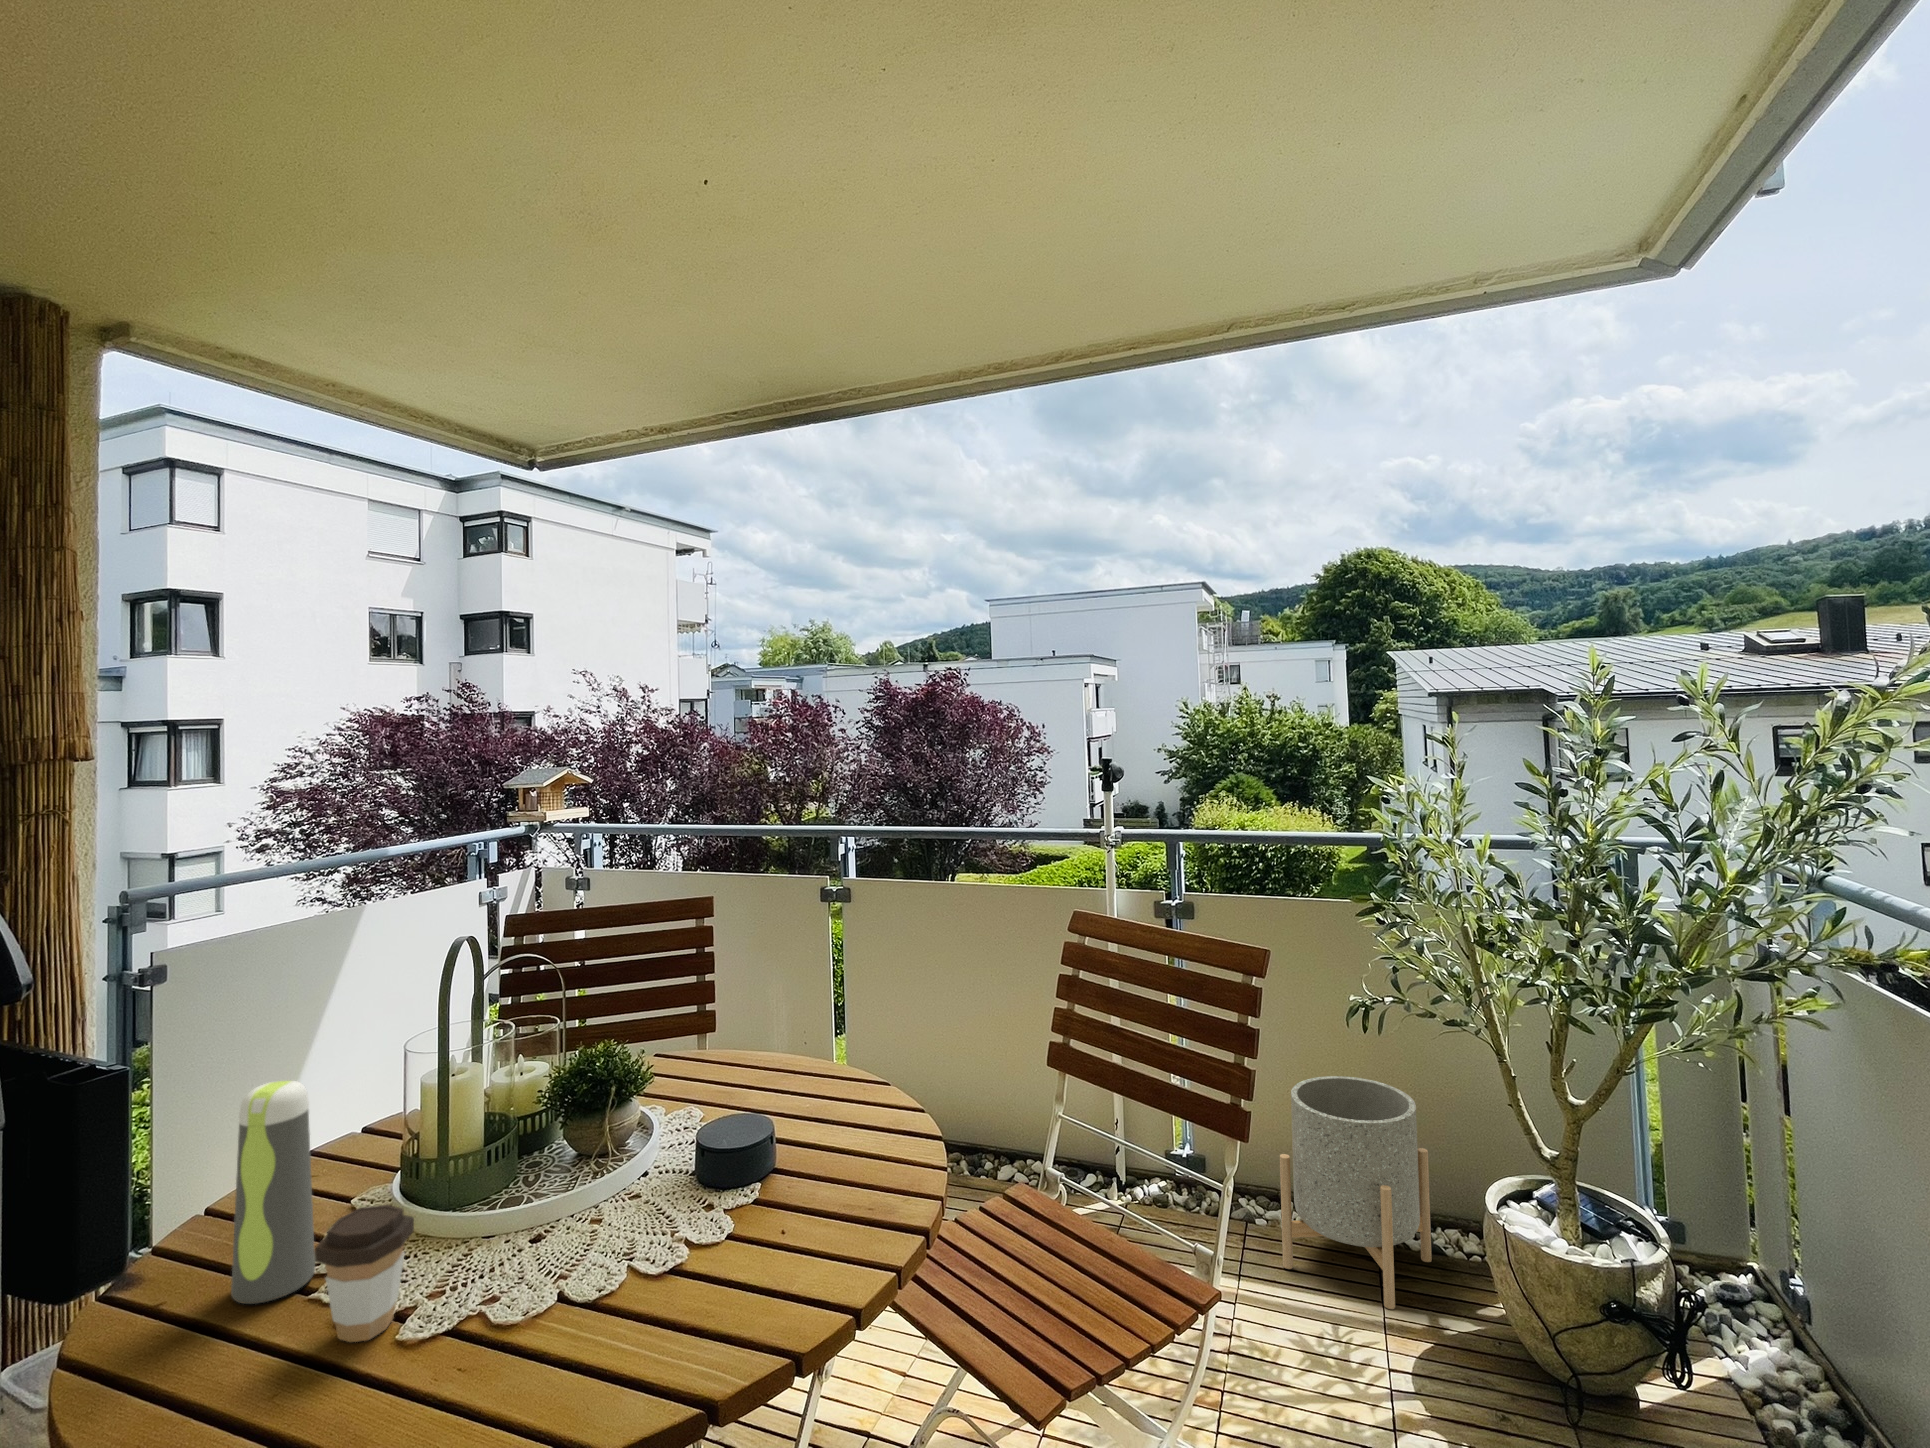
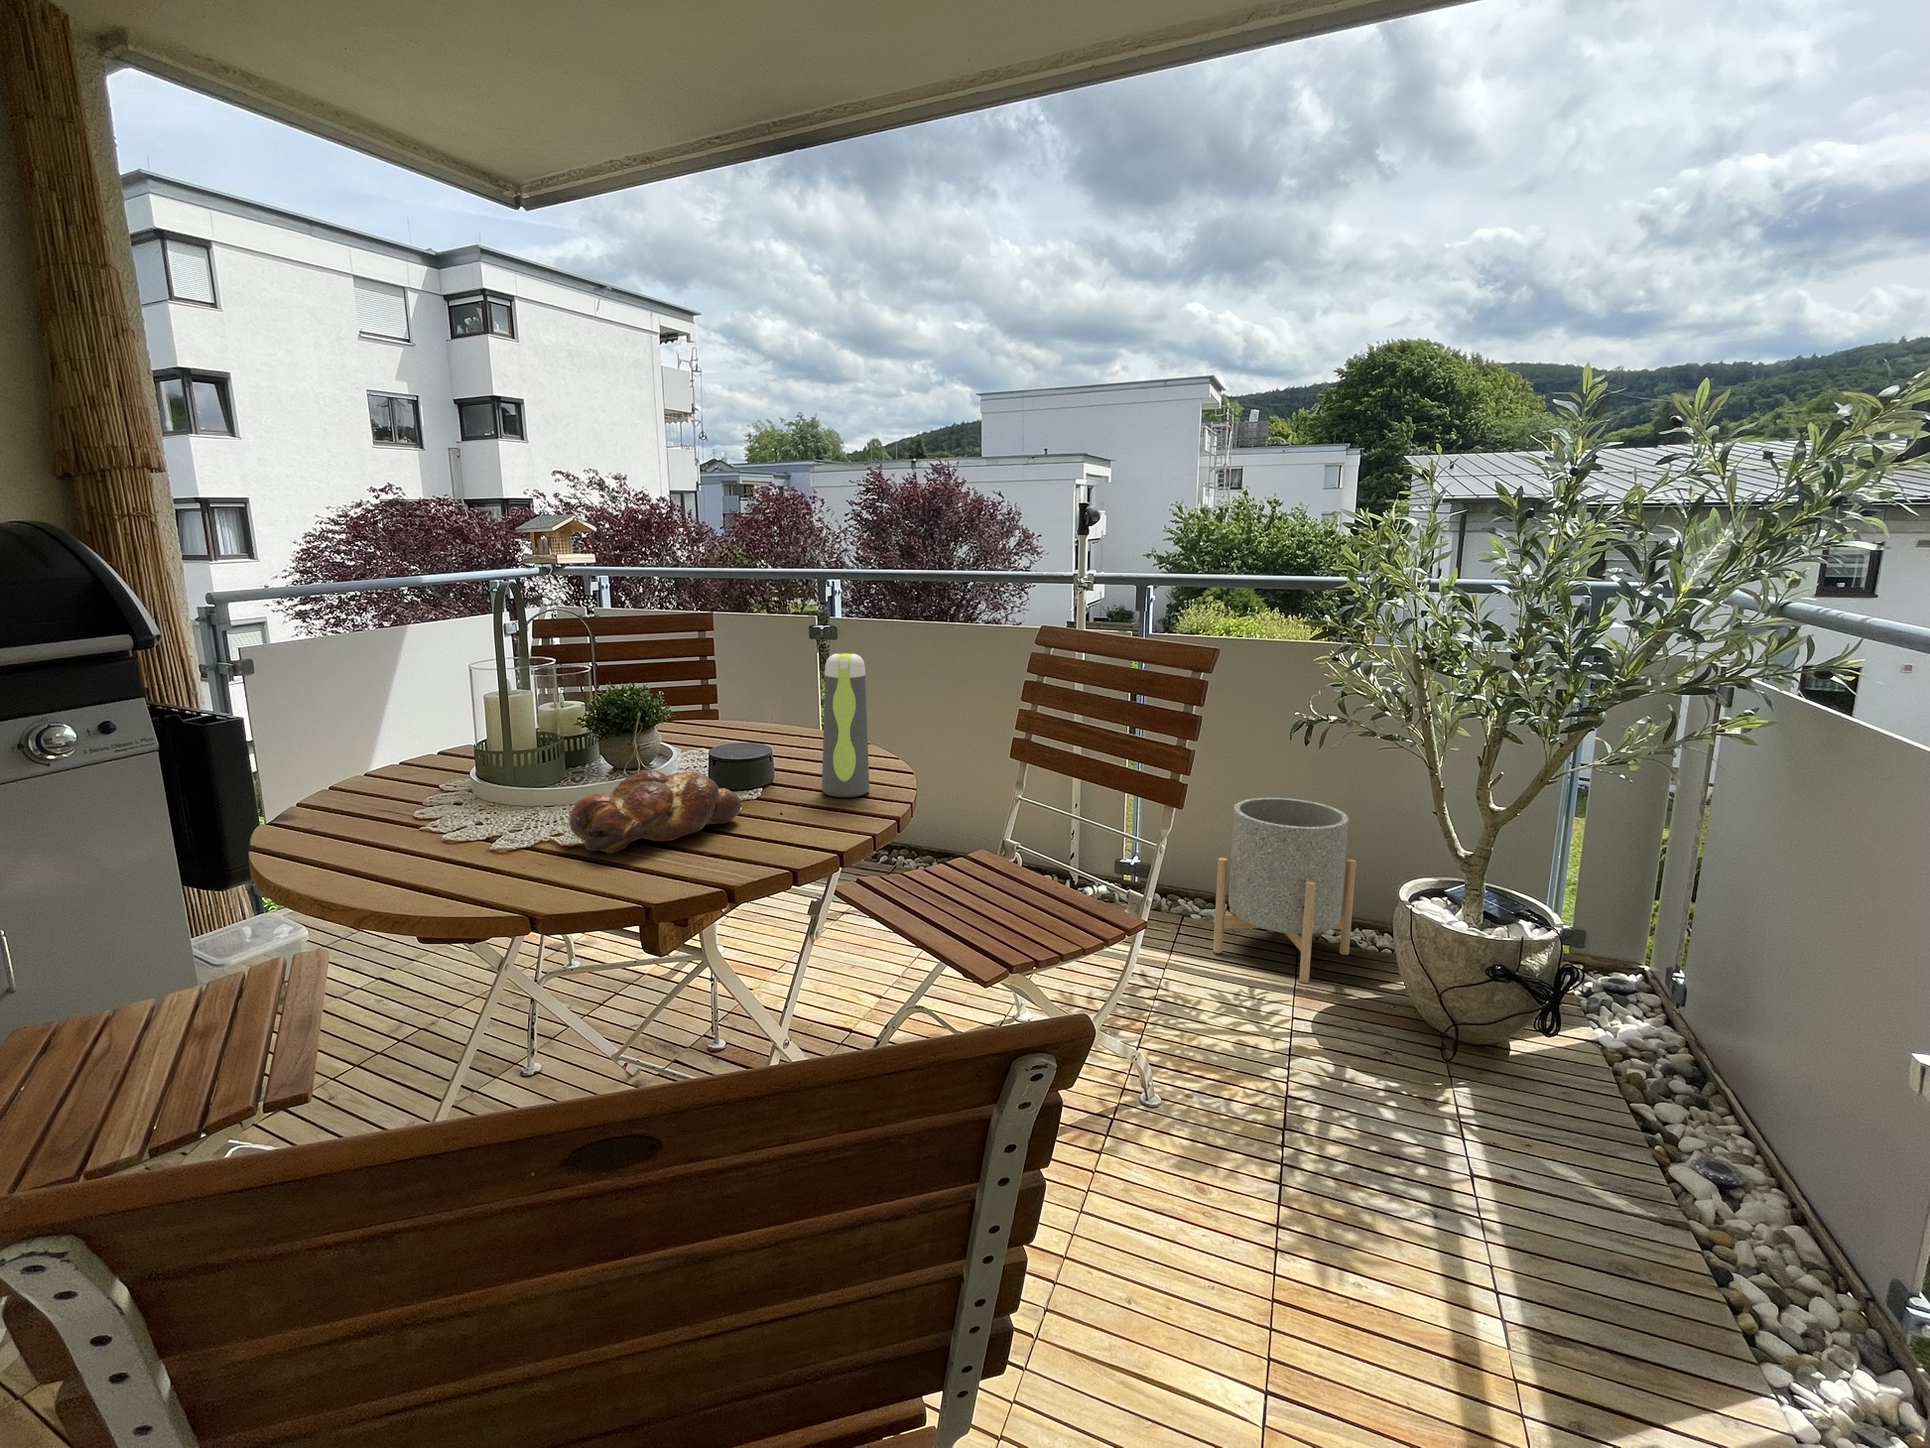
water bottle: present [231,1081,315,1304] -> present [822,653,869,797]
bread loaf: none [495,1191,727,1353] -> present [569,770,741,853]
coffee cup: present [315,1205,414,1342] -> none [433,755,503,844]

